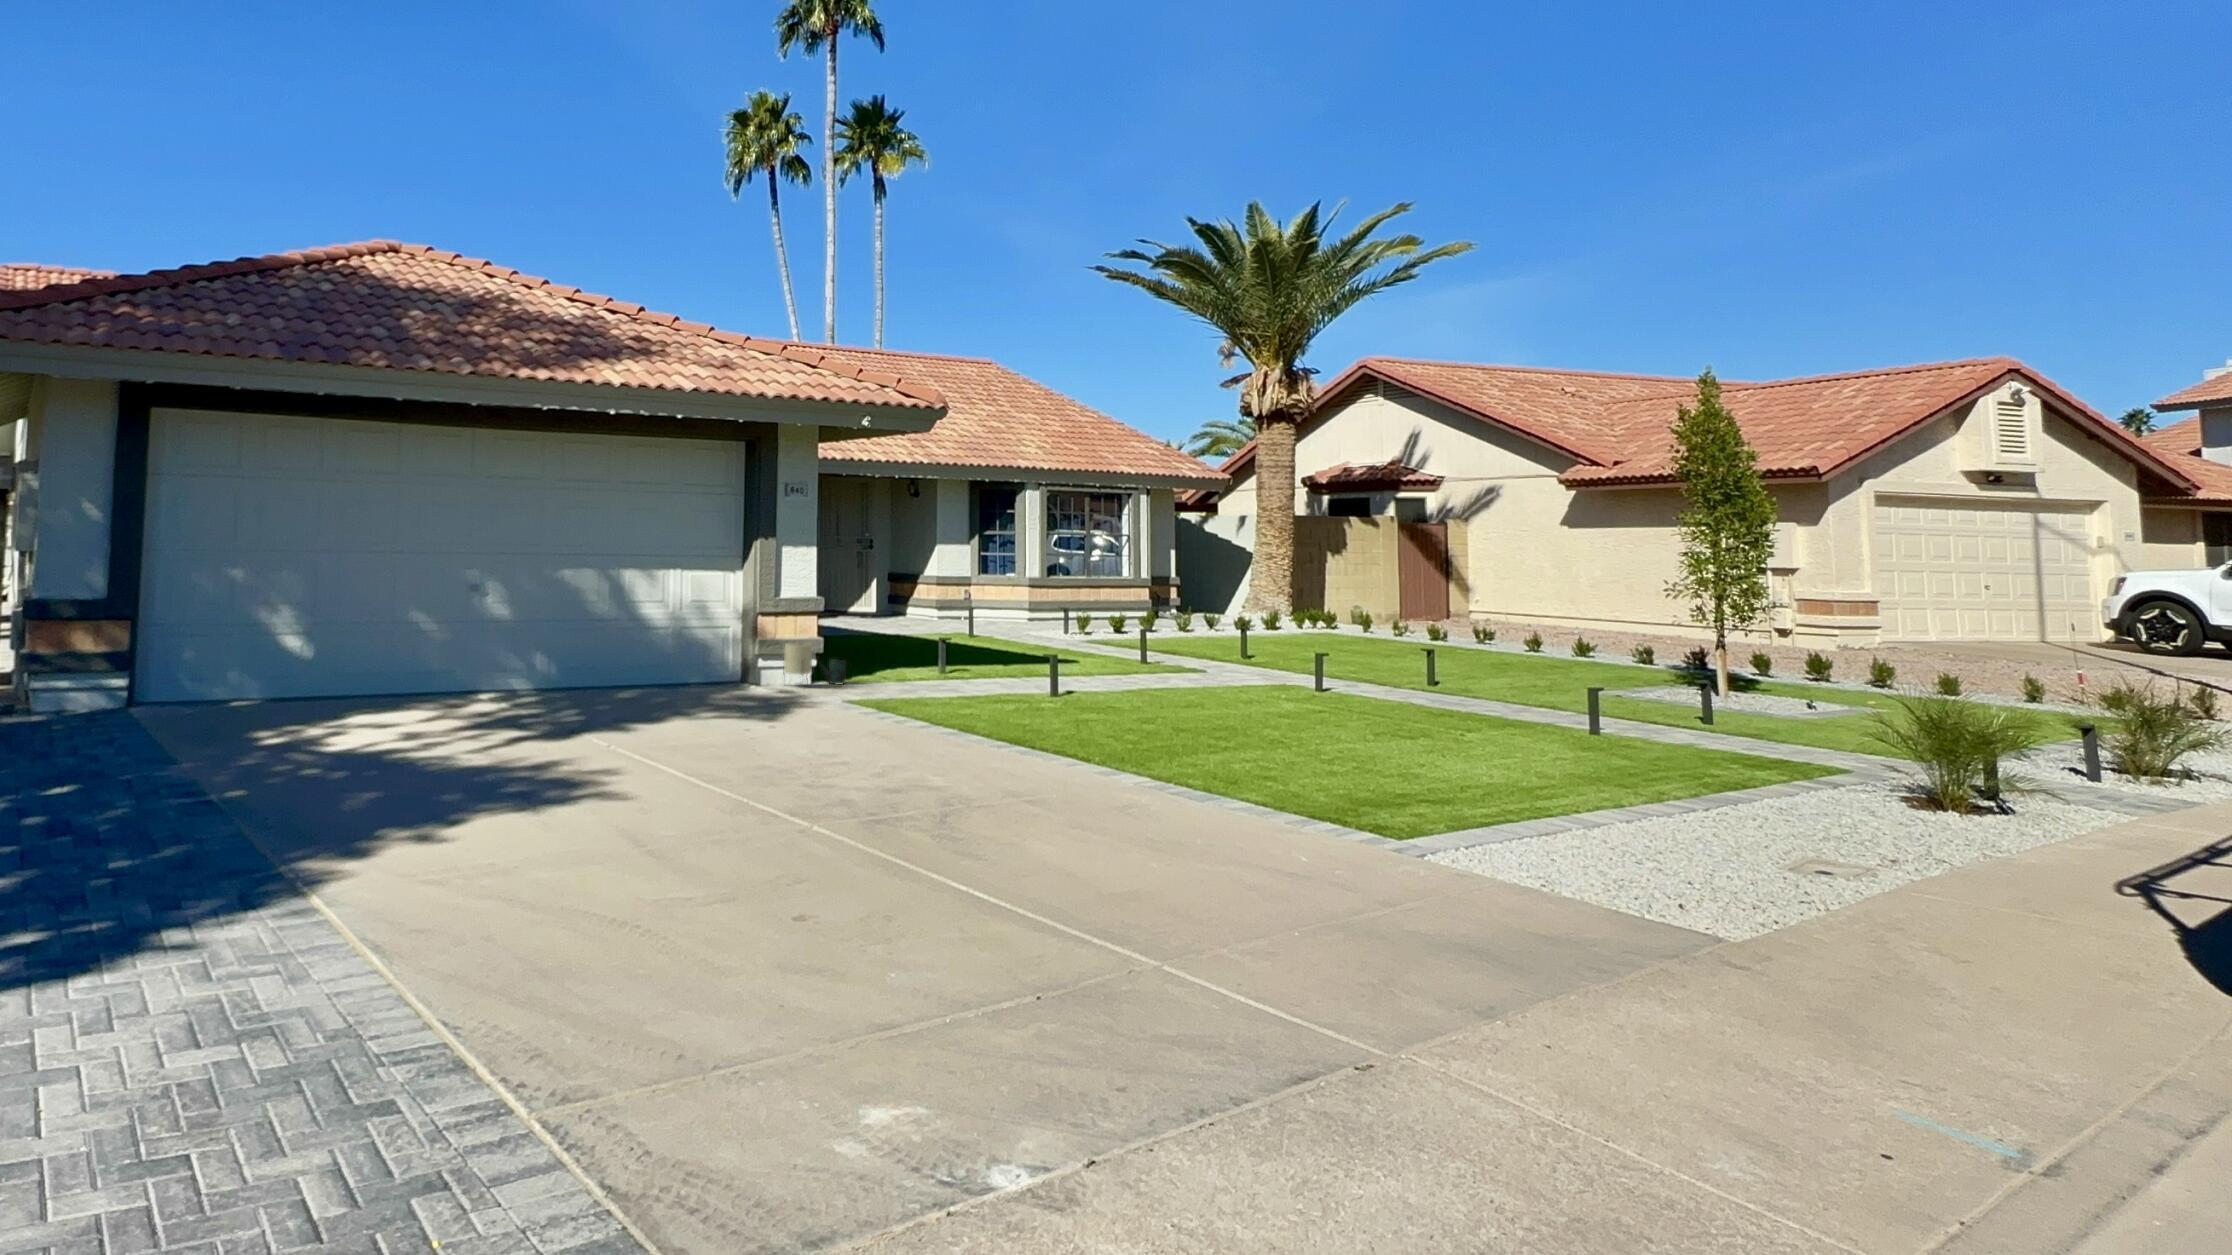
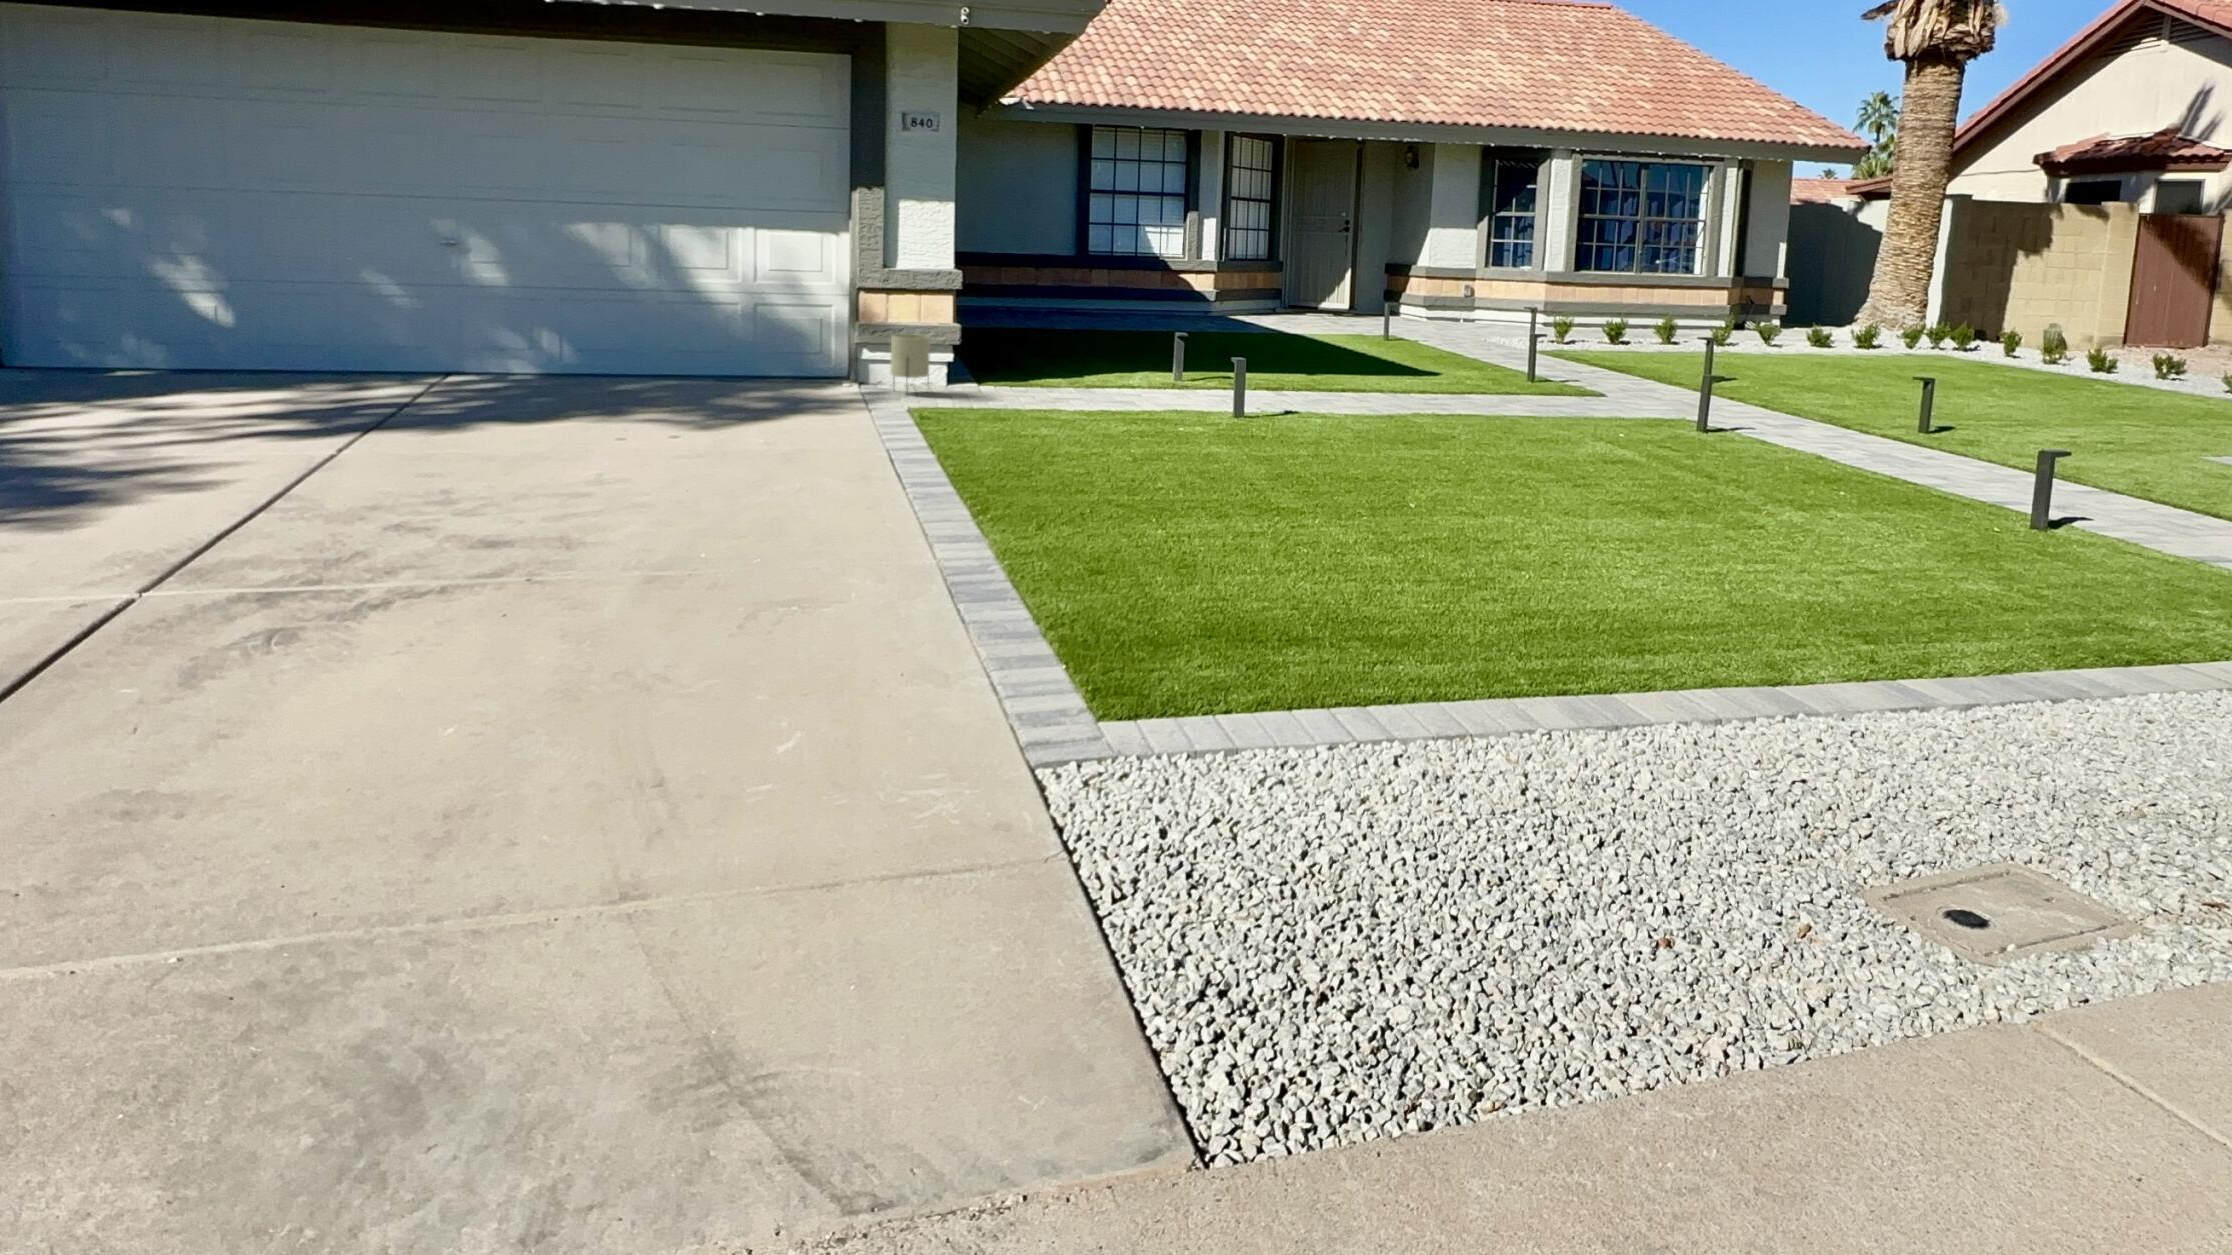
watering can: present [816,658,846,684] -> none [945,355,999,394]

